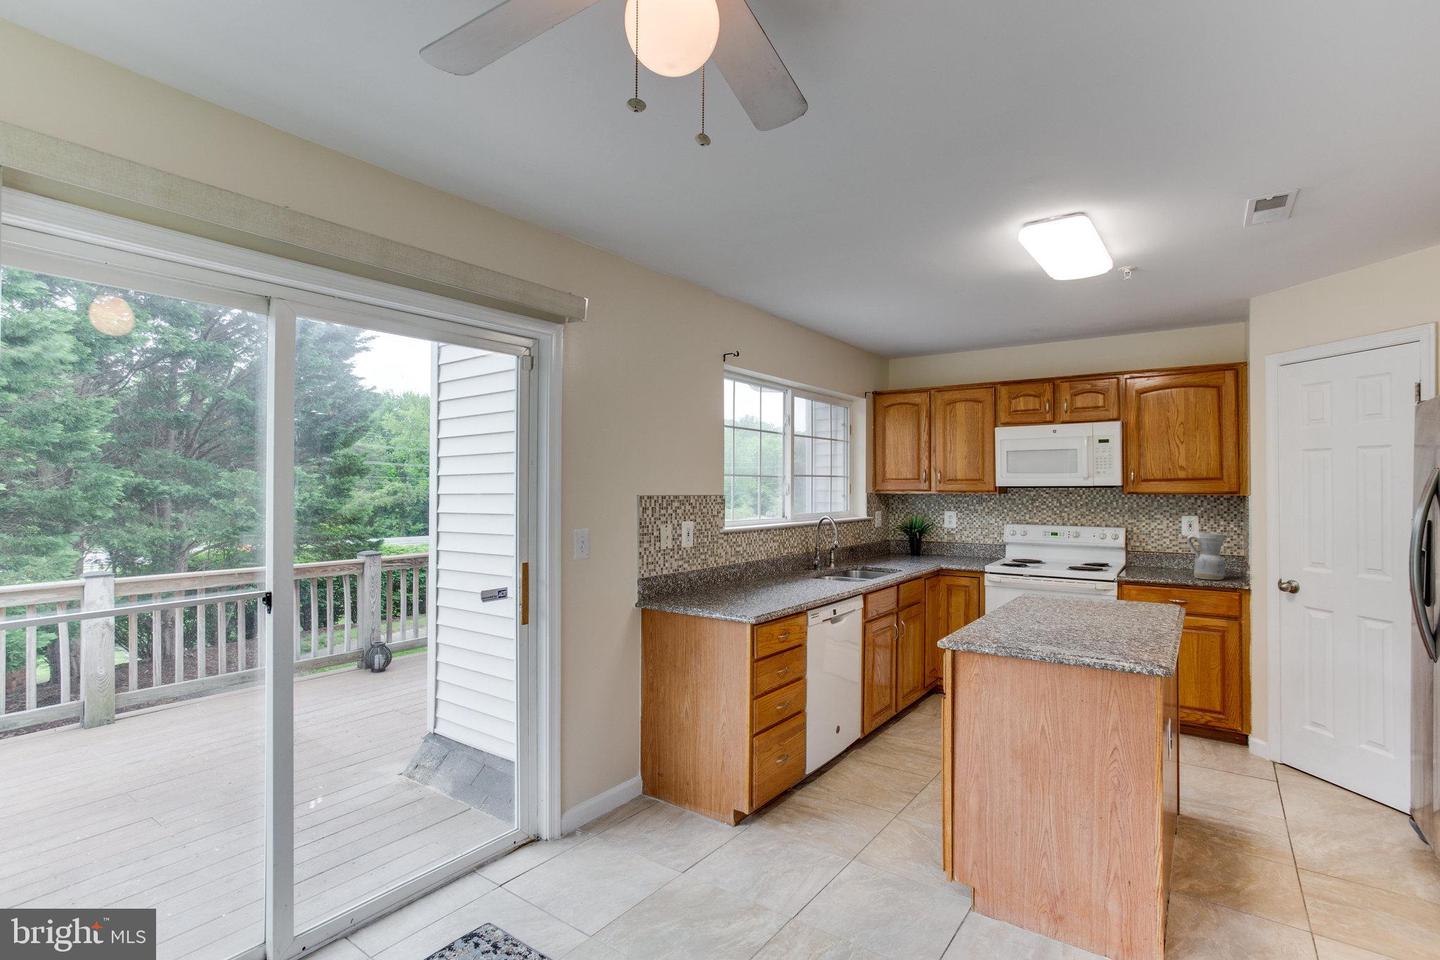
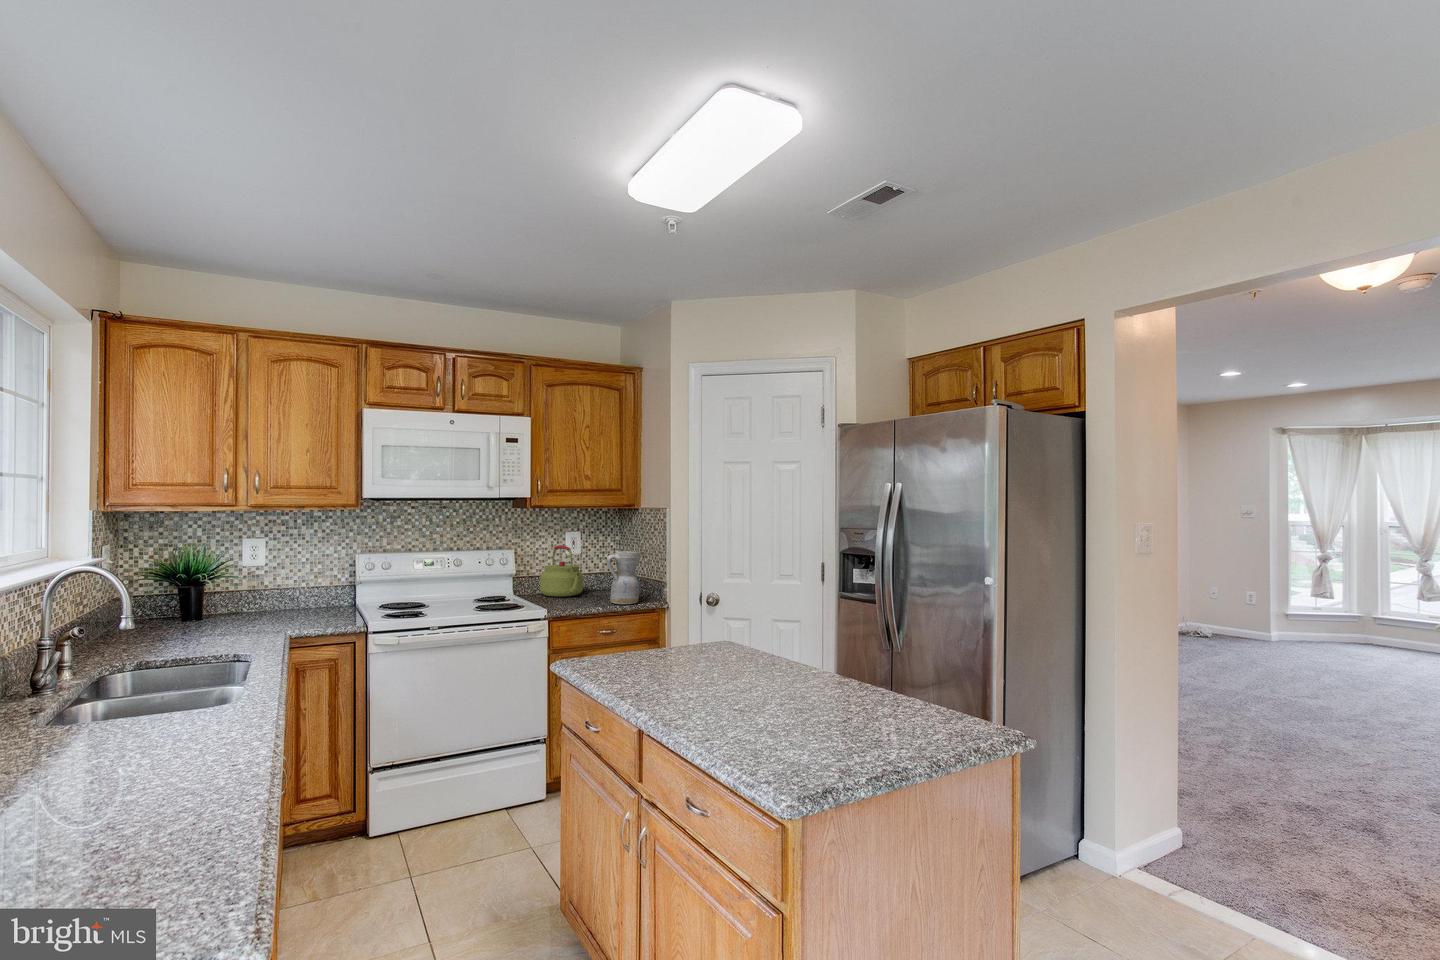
kettle: none [1143,526,1185,569] -> present [540,545,583,596]

